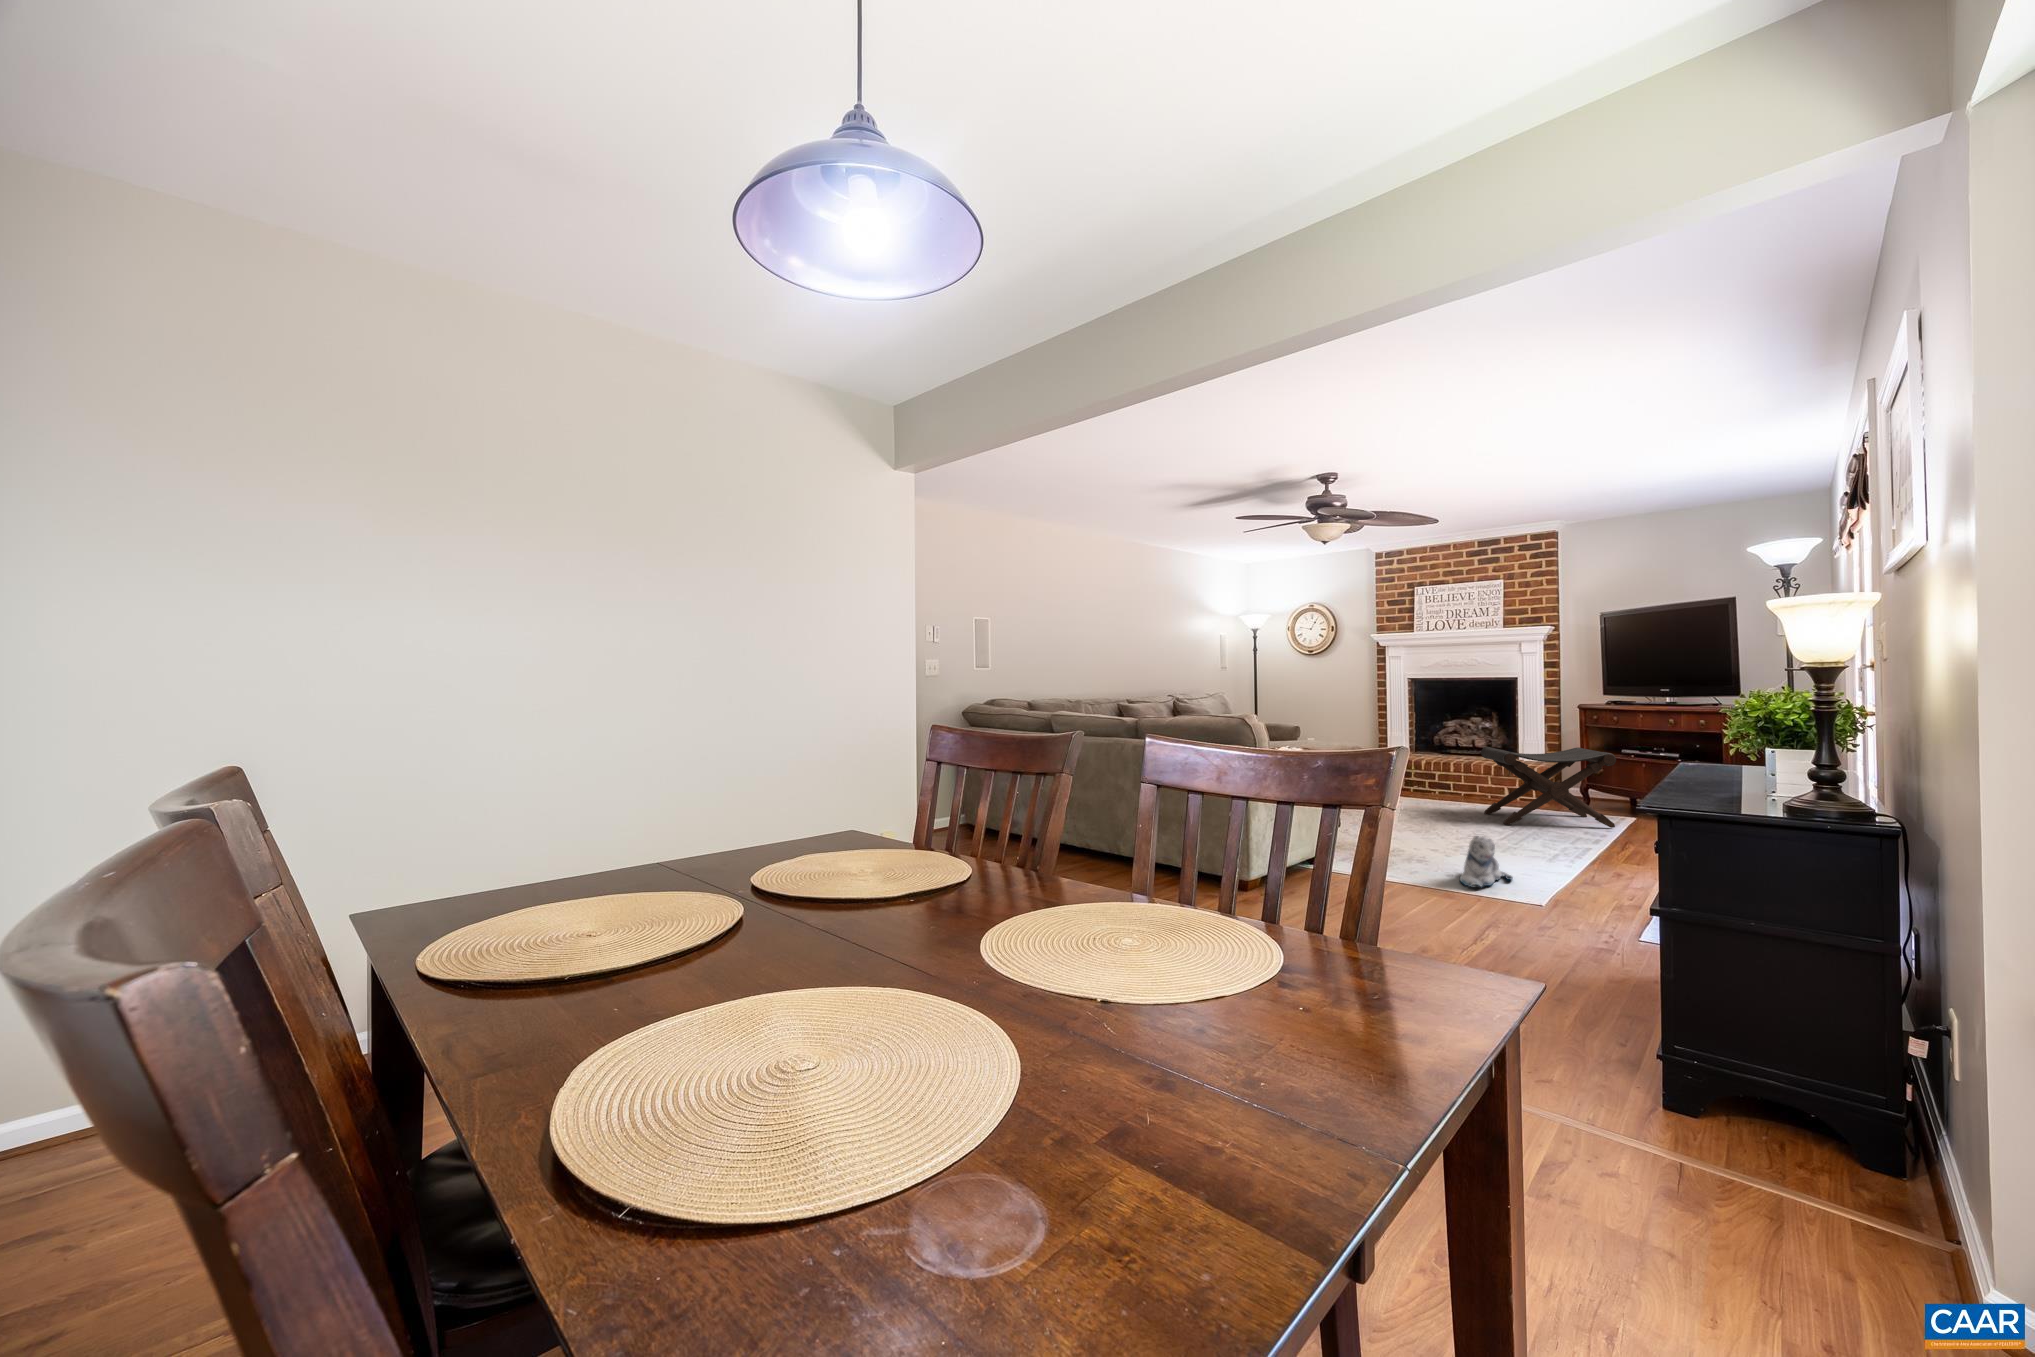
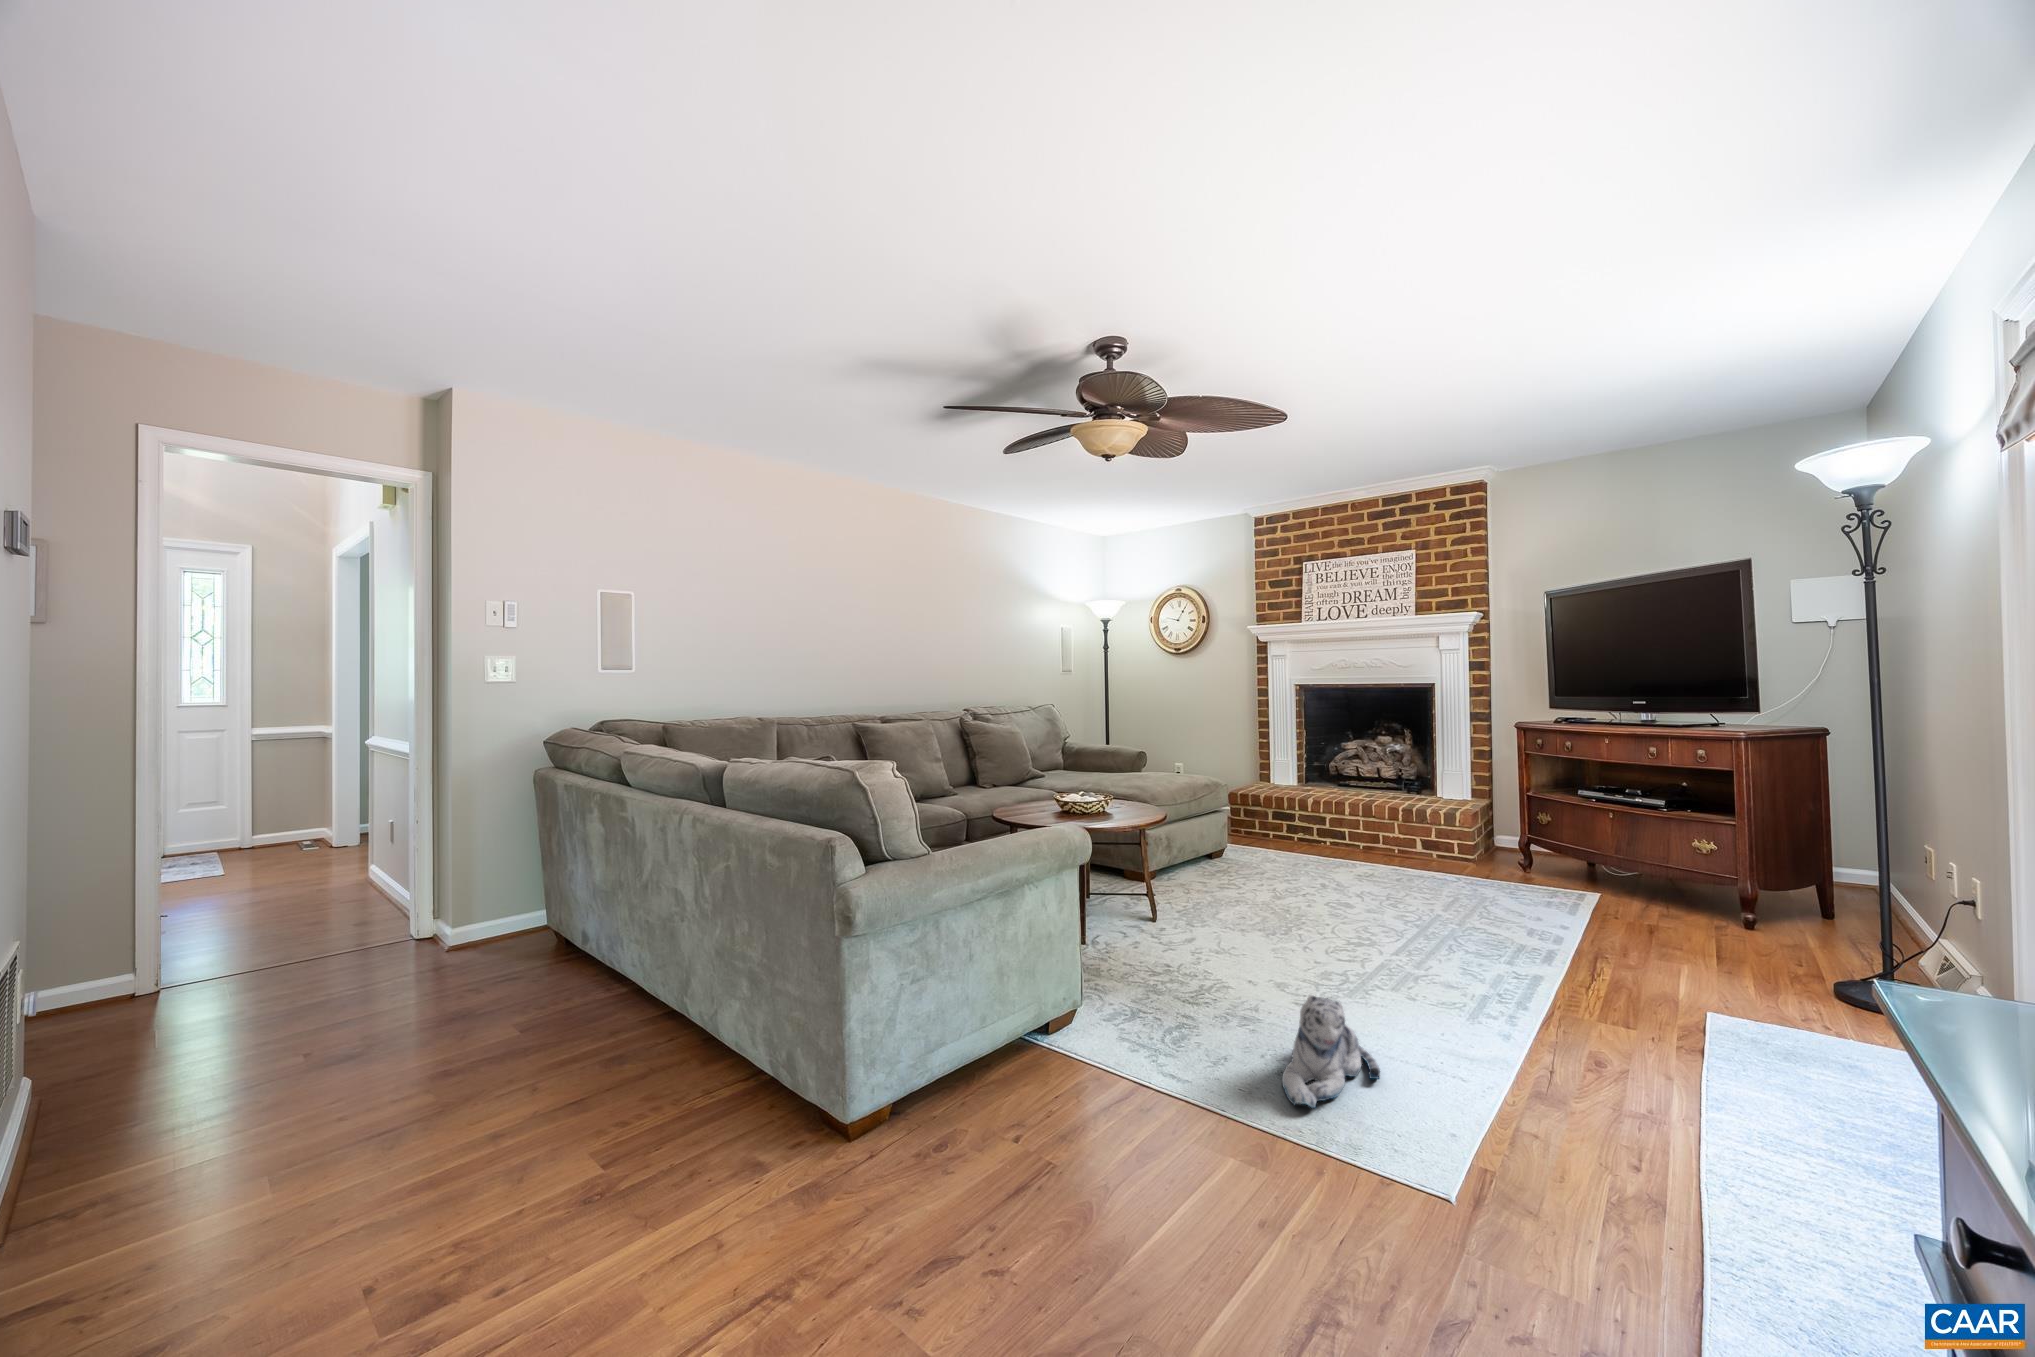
footstool: present [1481,747,1616,828] -> none [1376,788,1567,917]

